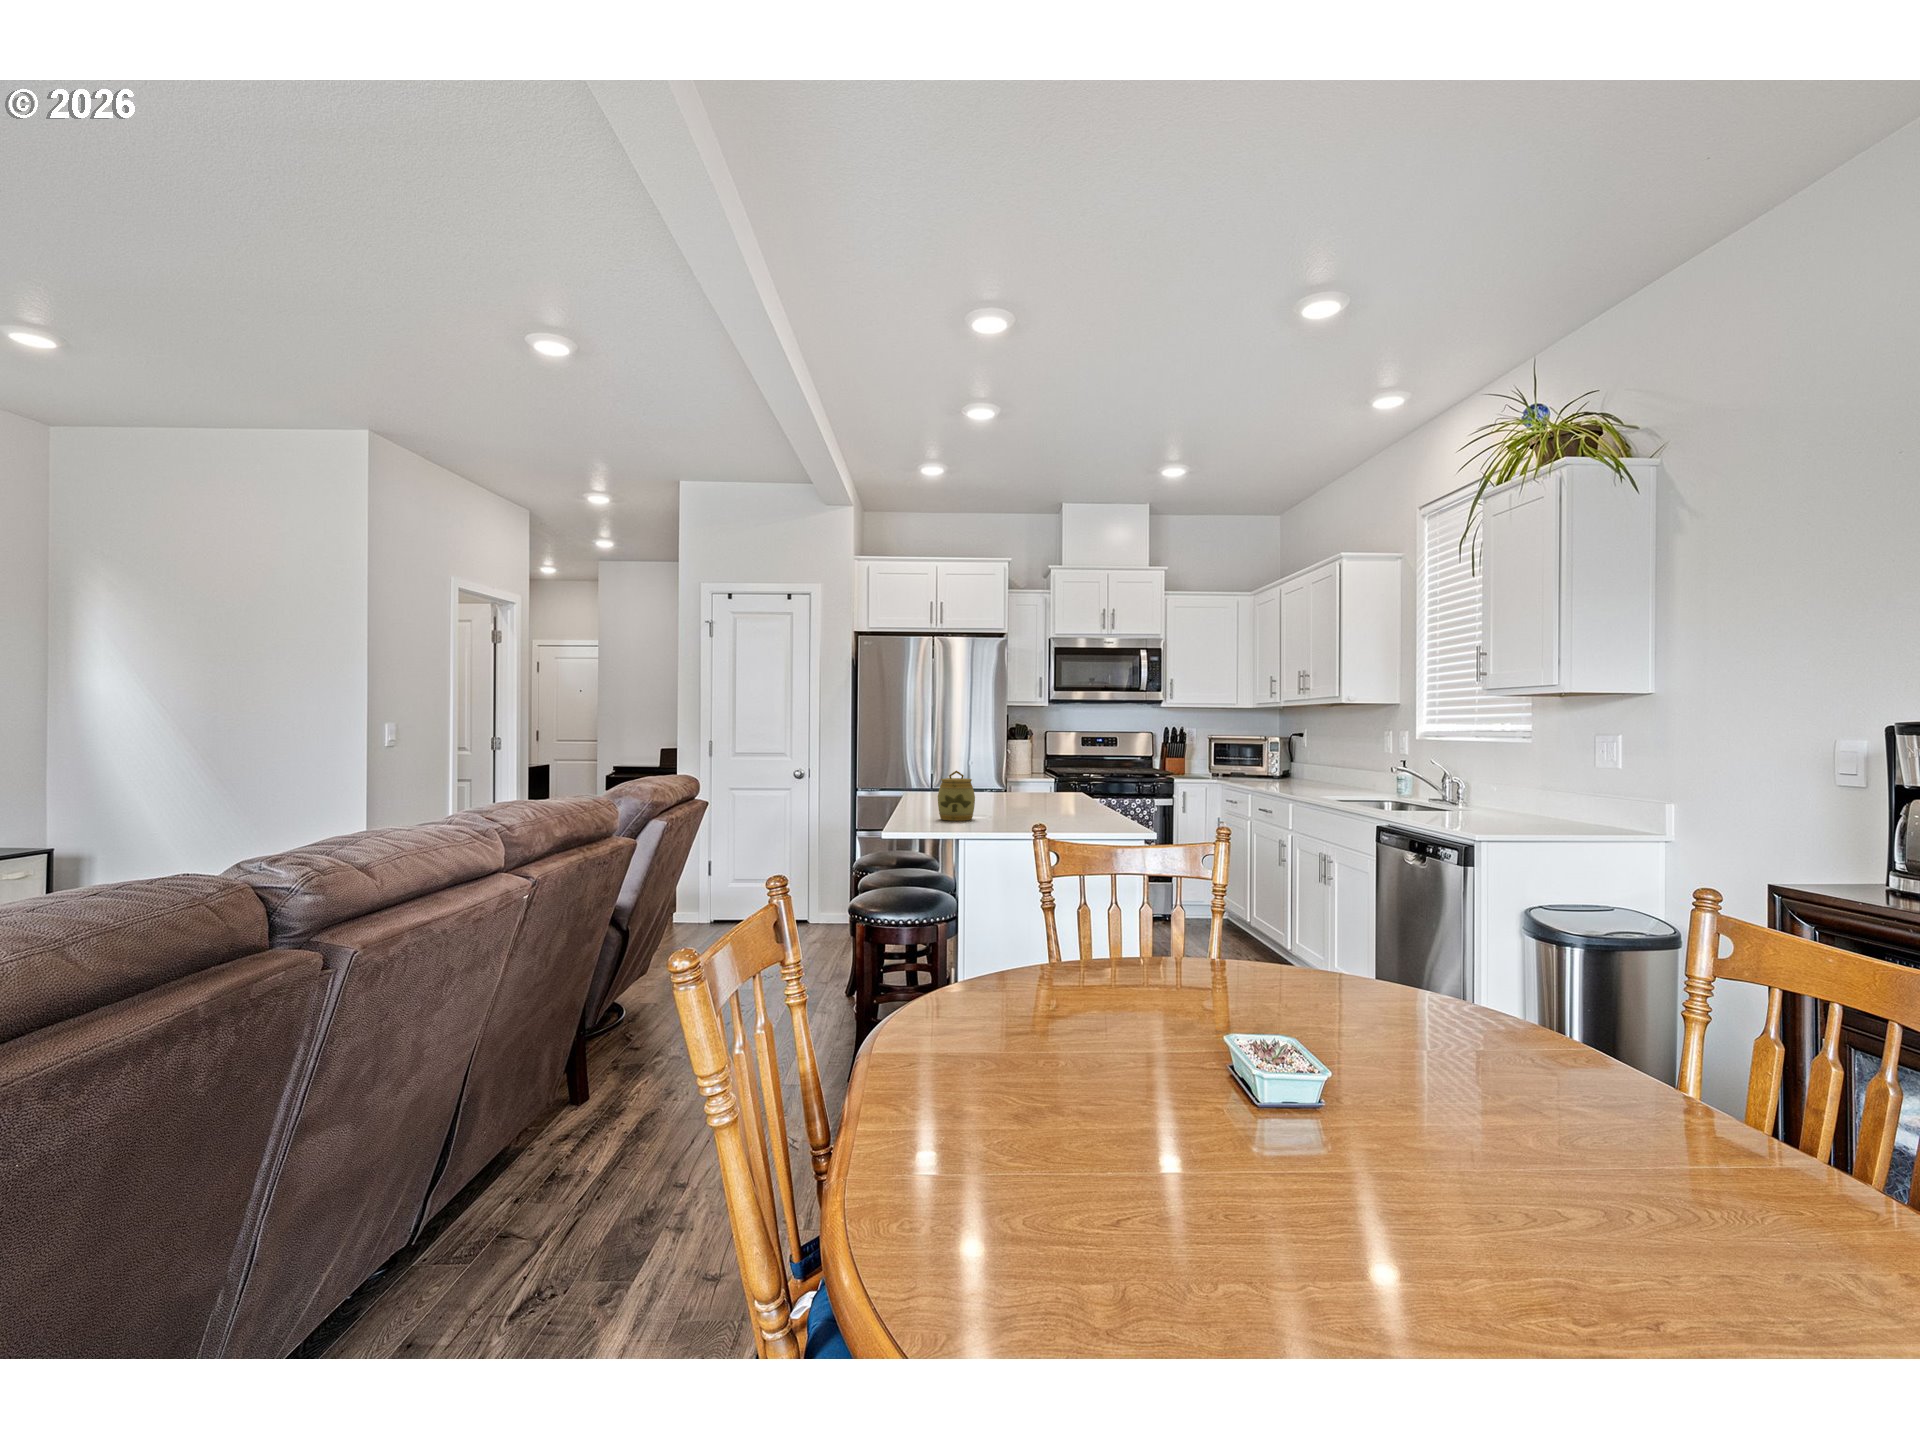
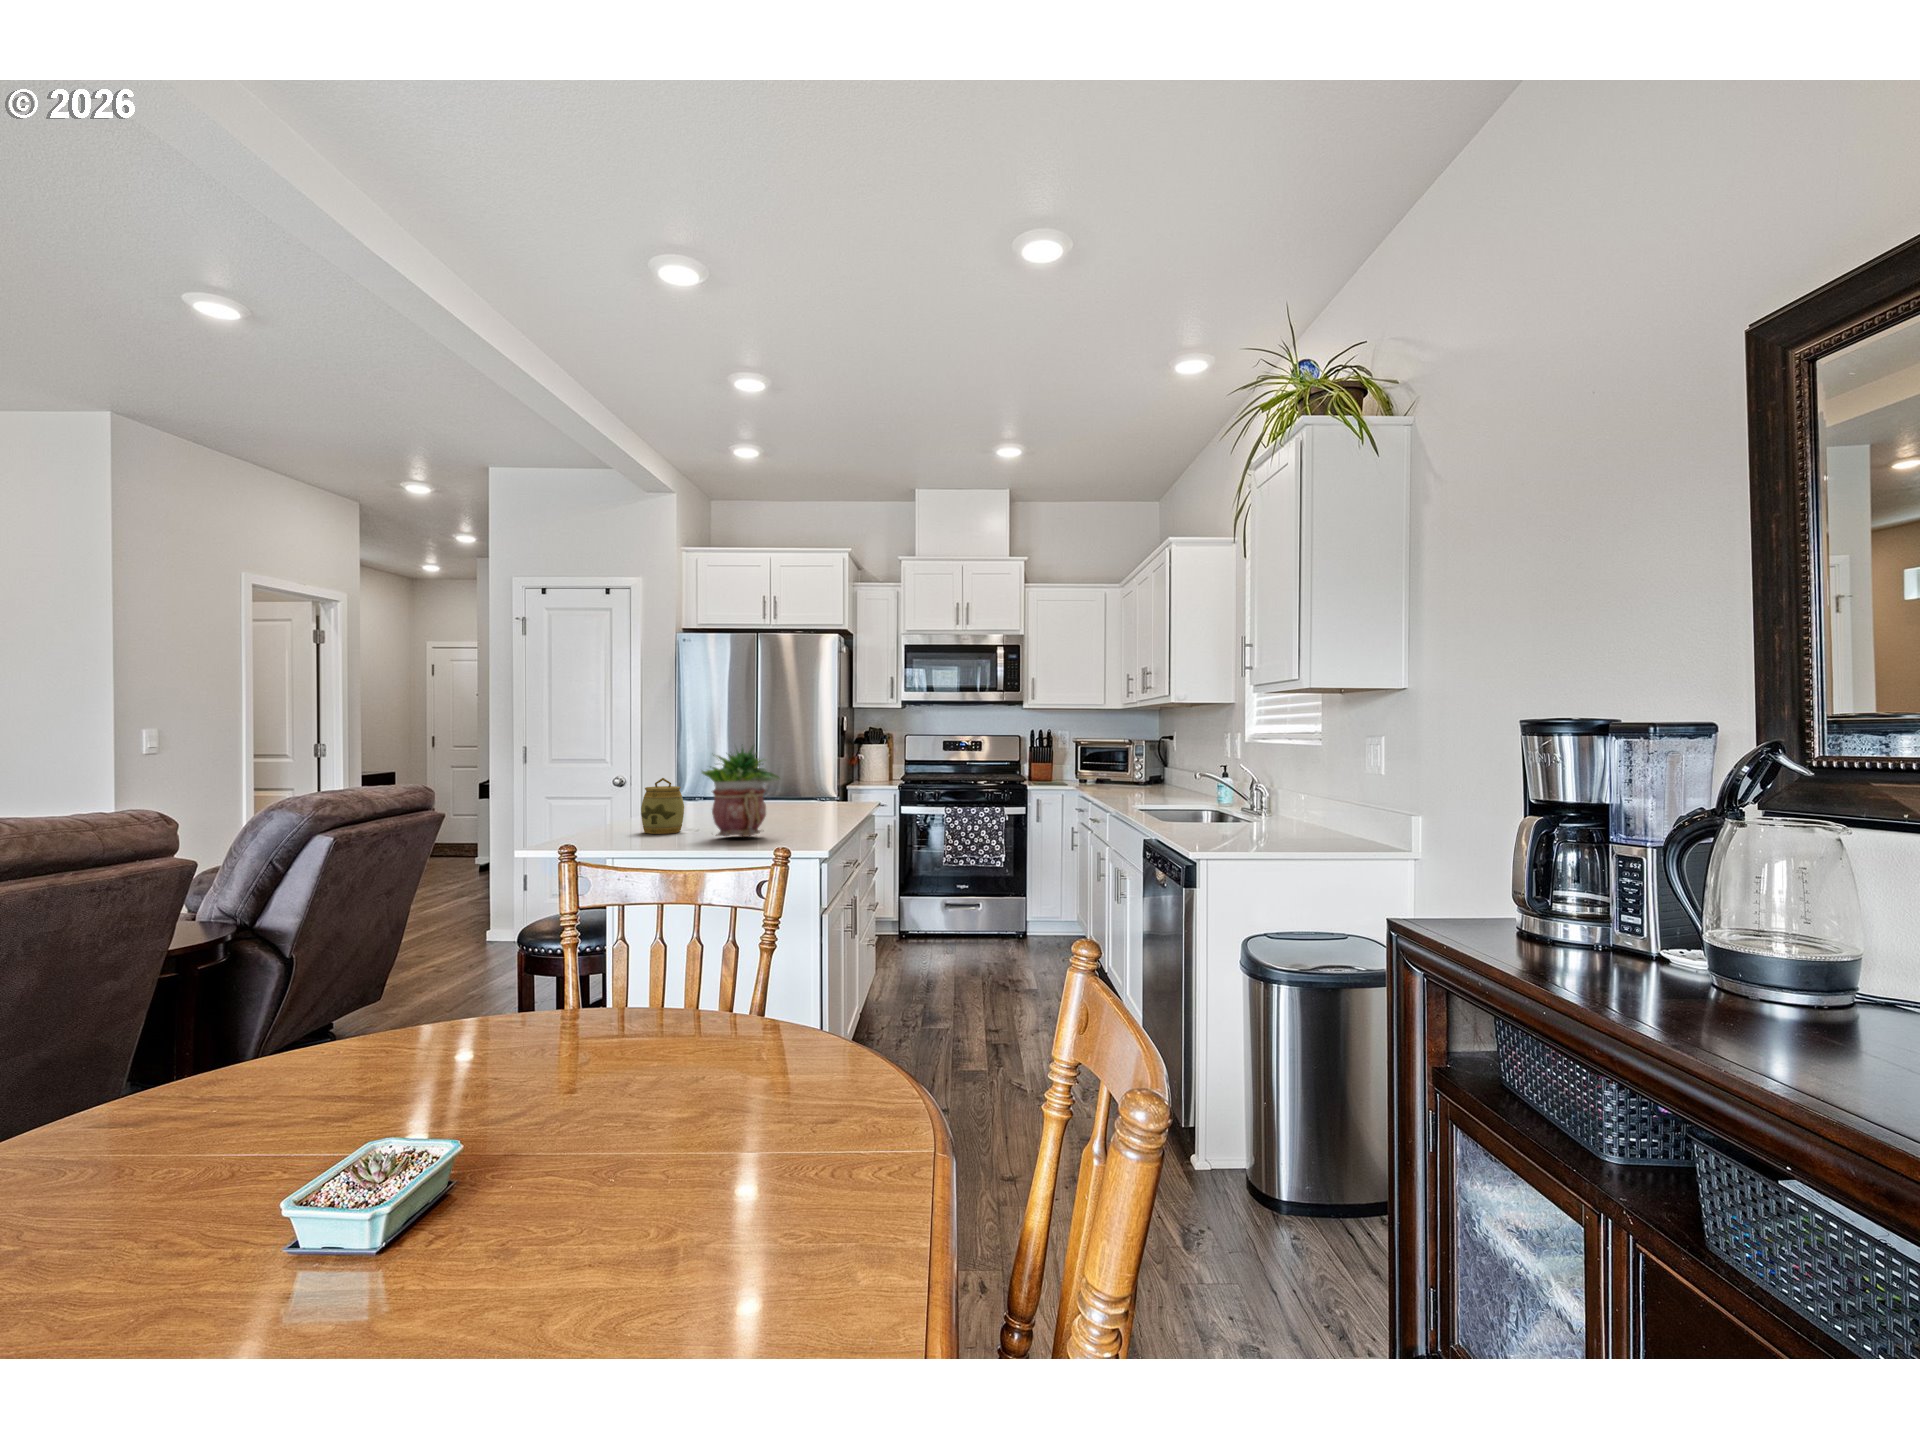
potted plant: none [1009,739,1075,823] -> present [702,746,780,837]

